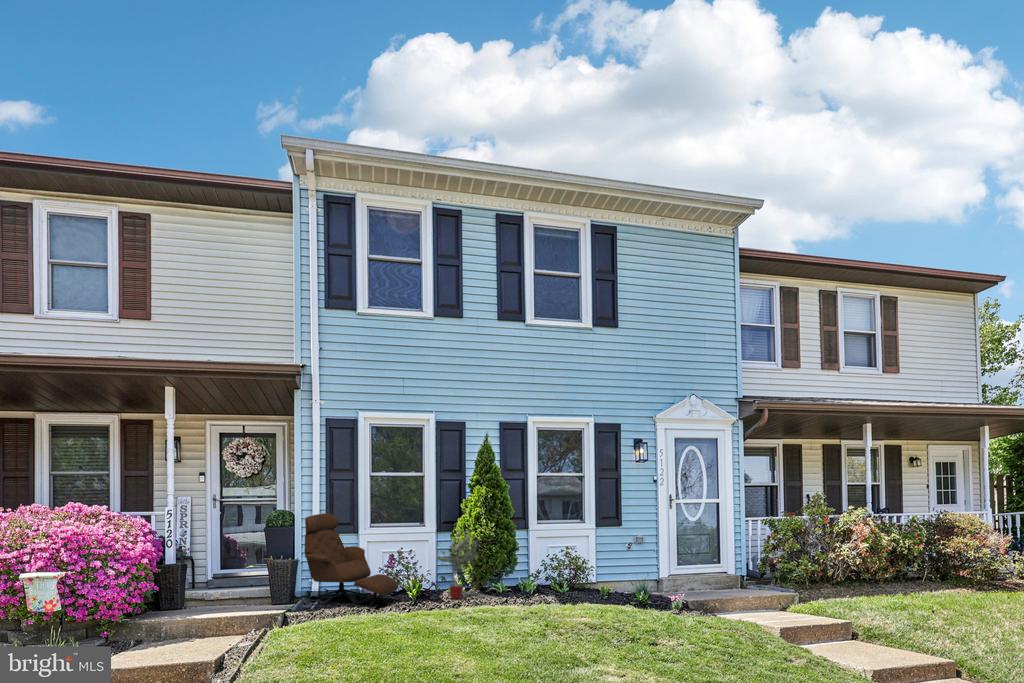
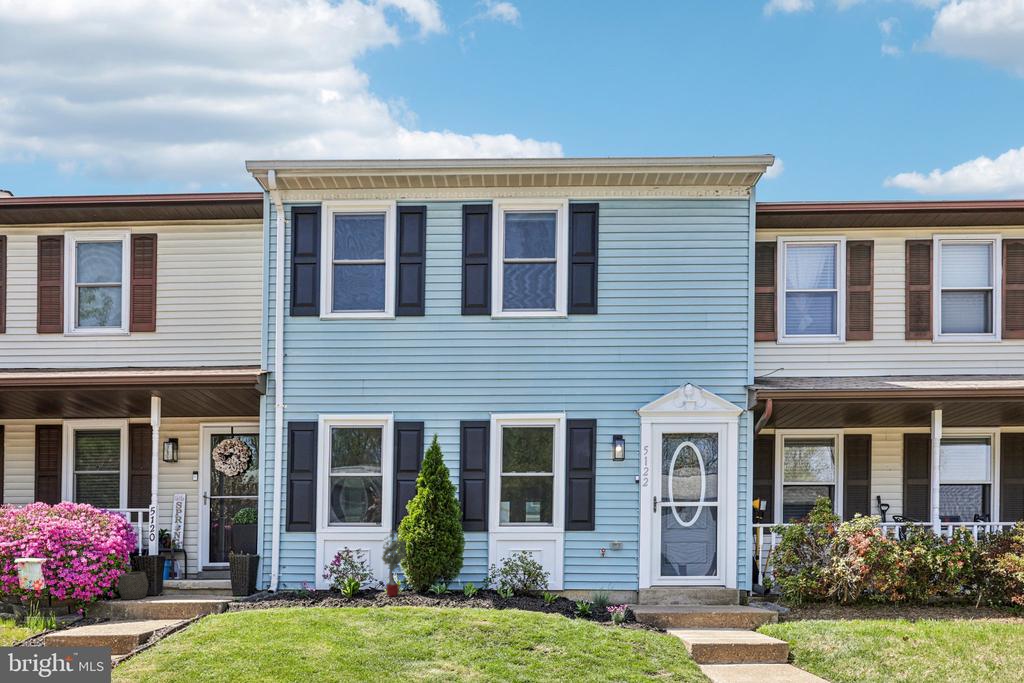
lounge chair: present [304,513,398,608] -> none [257,513,336,600]
woven basket: none [146,584,181,617] -> present [119,572,148,599]

